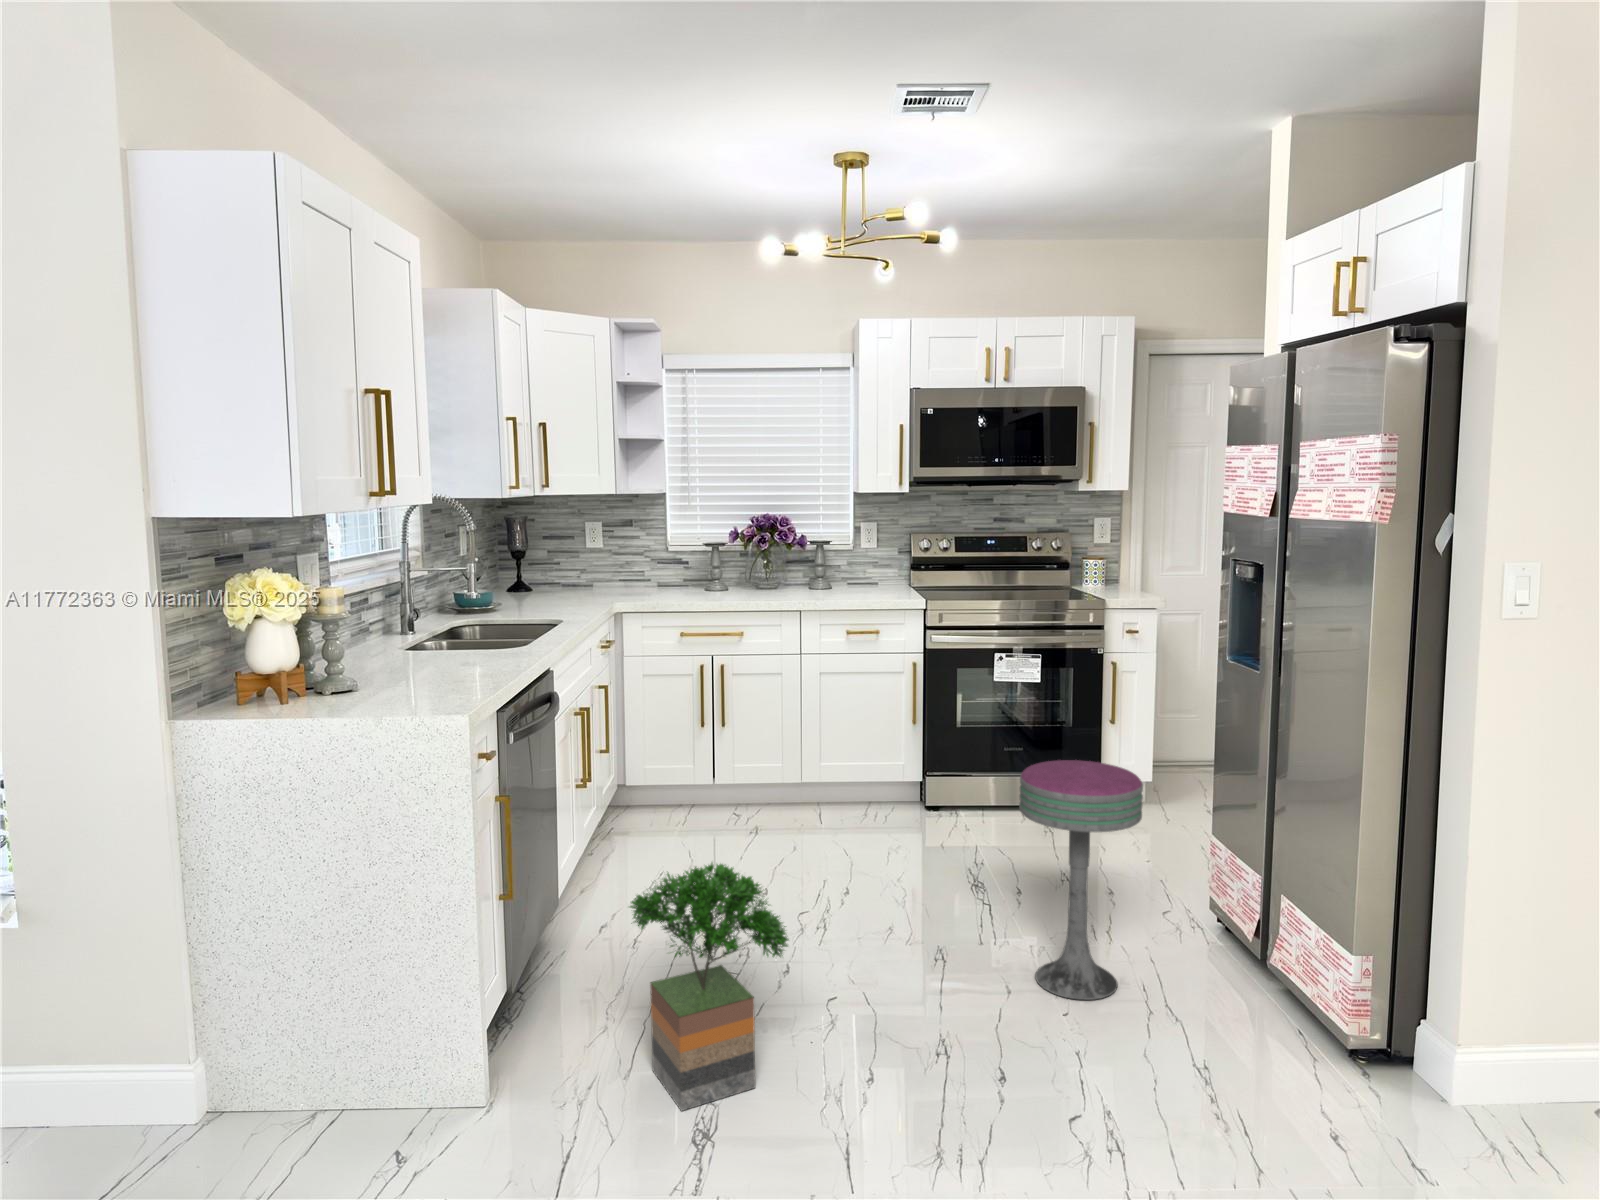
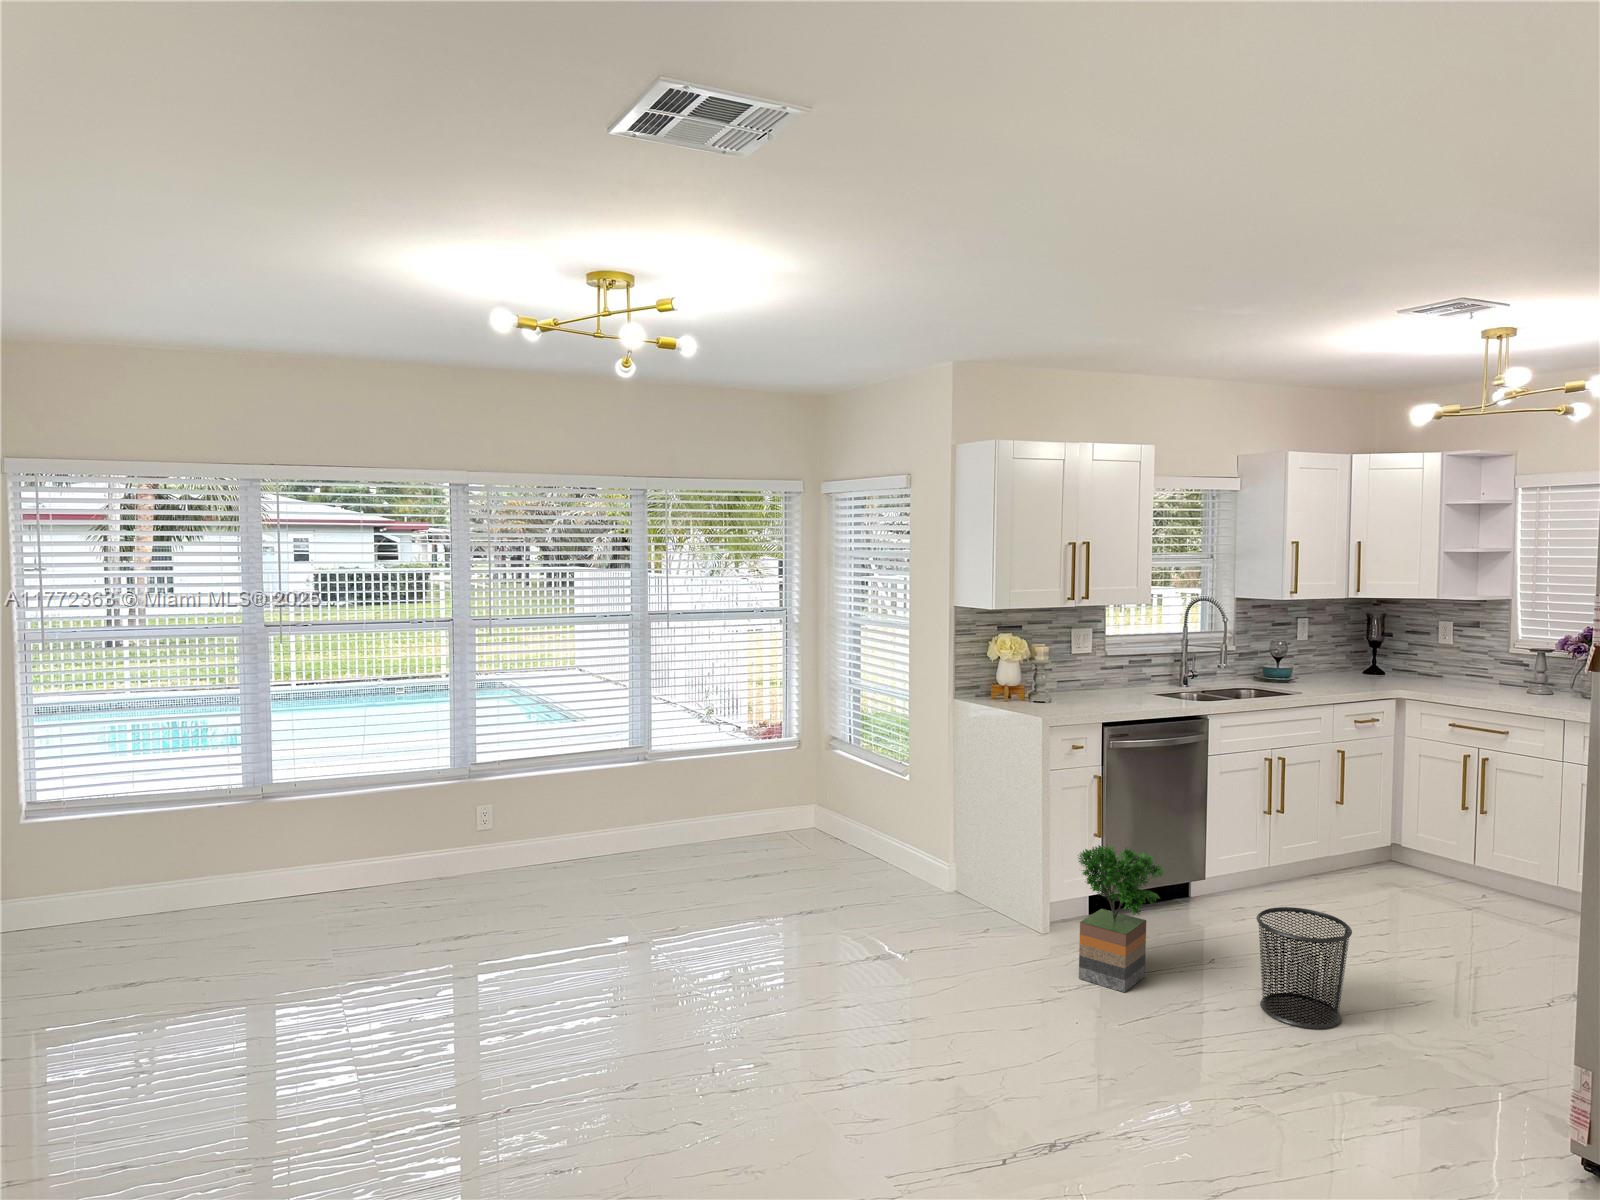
bar stool: present [1019,760,1143,1000] -> none [1386,882,1511,1104]
waste bin: none [833,853,945,1008] -> present [1256,907,1352,1029]

